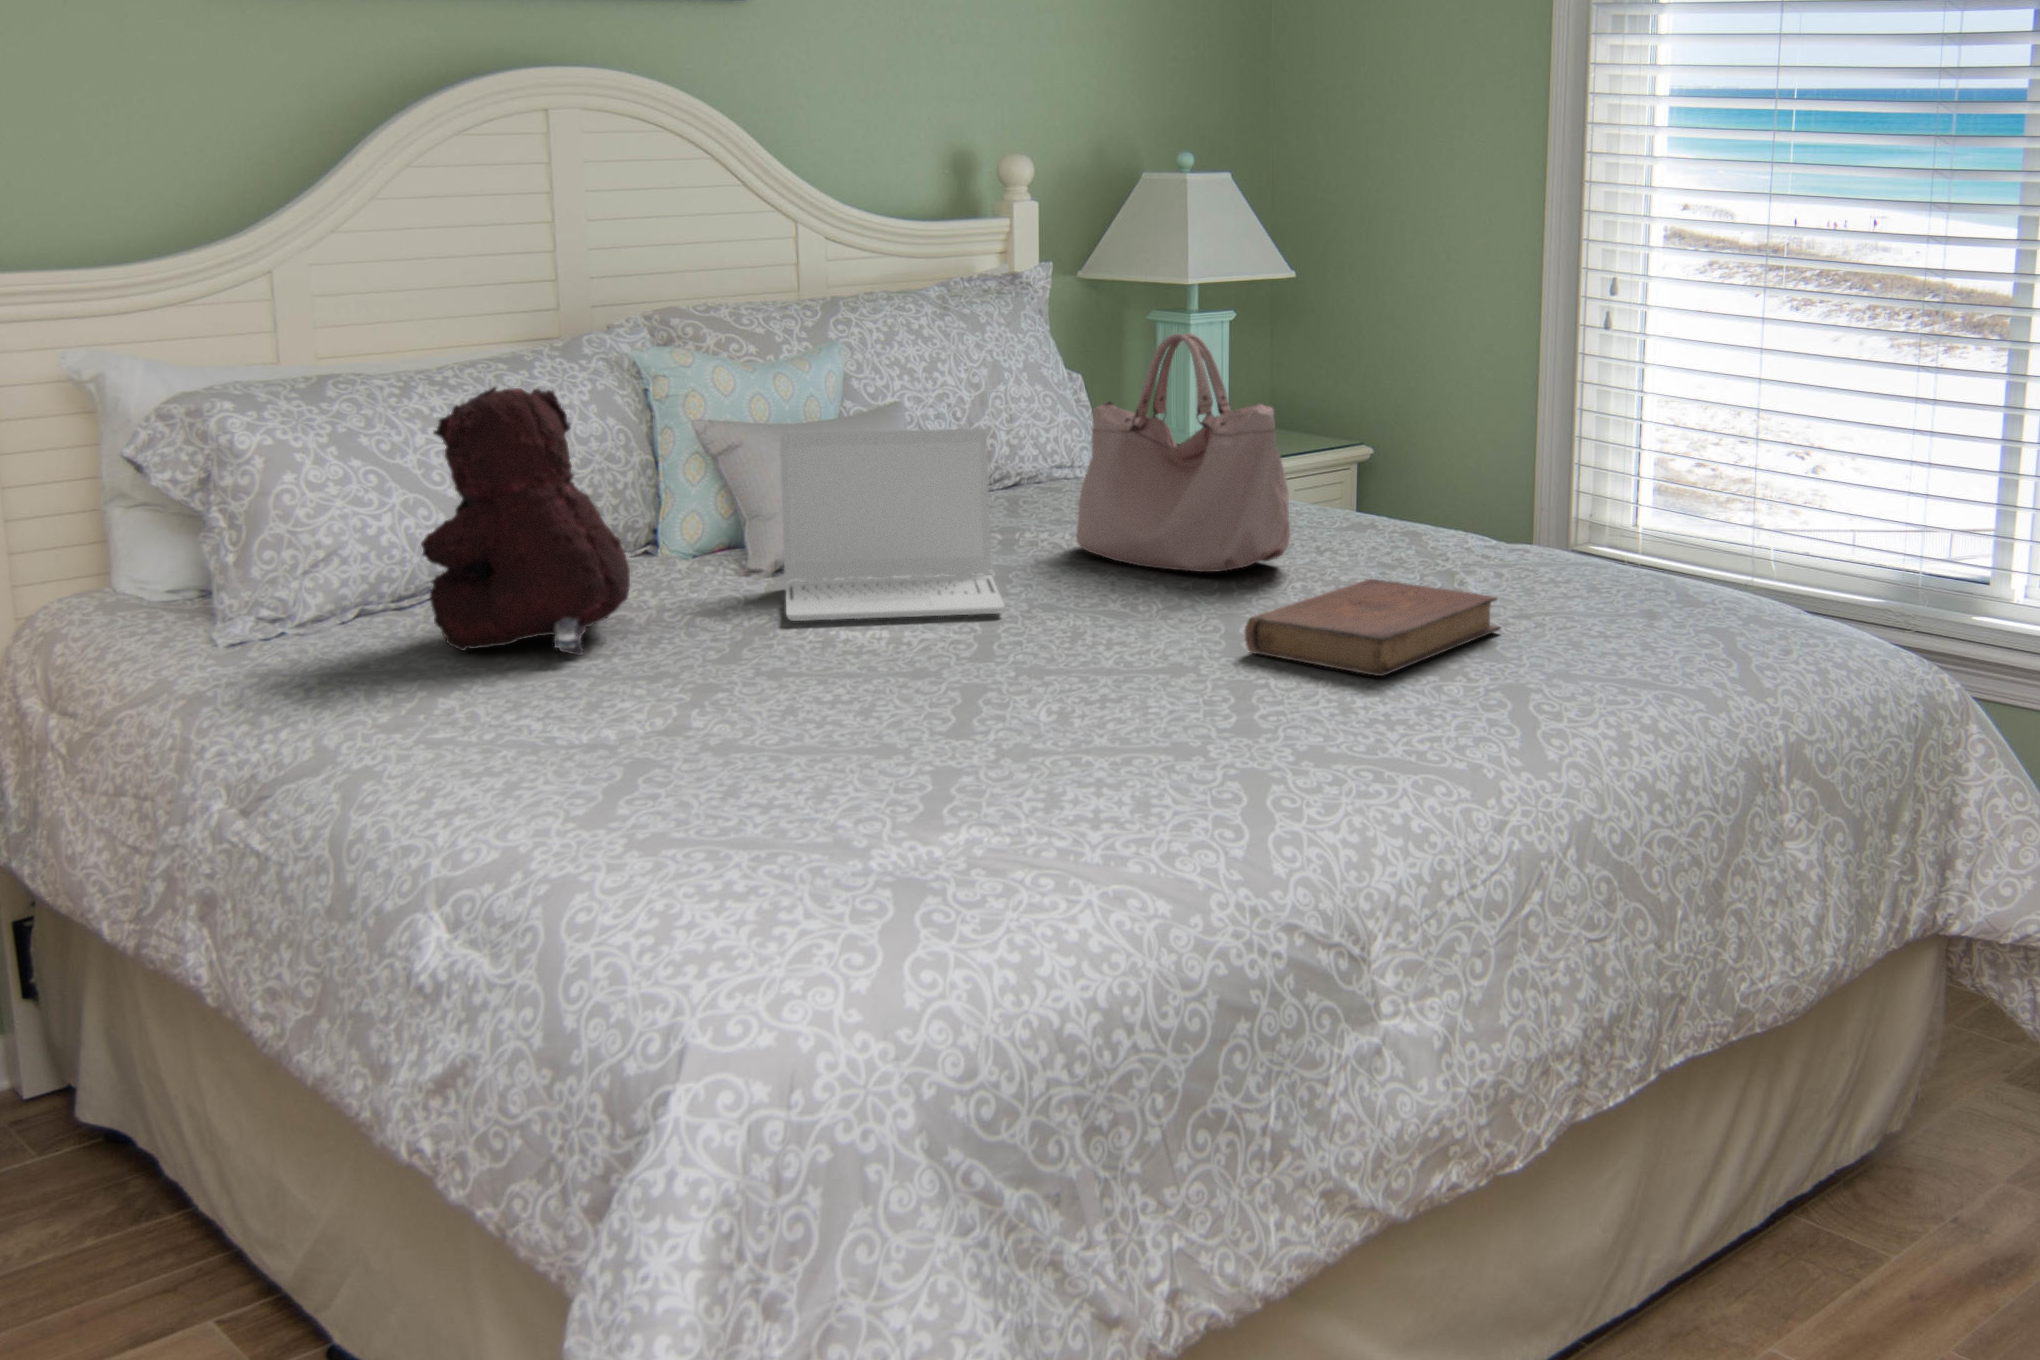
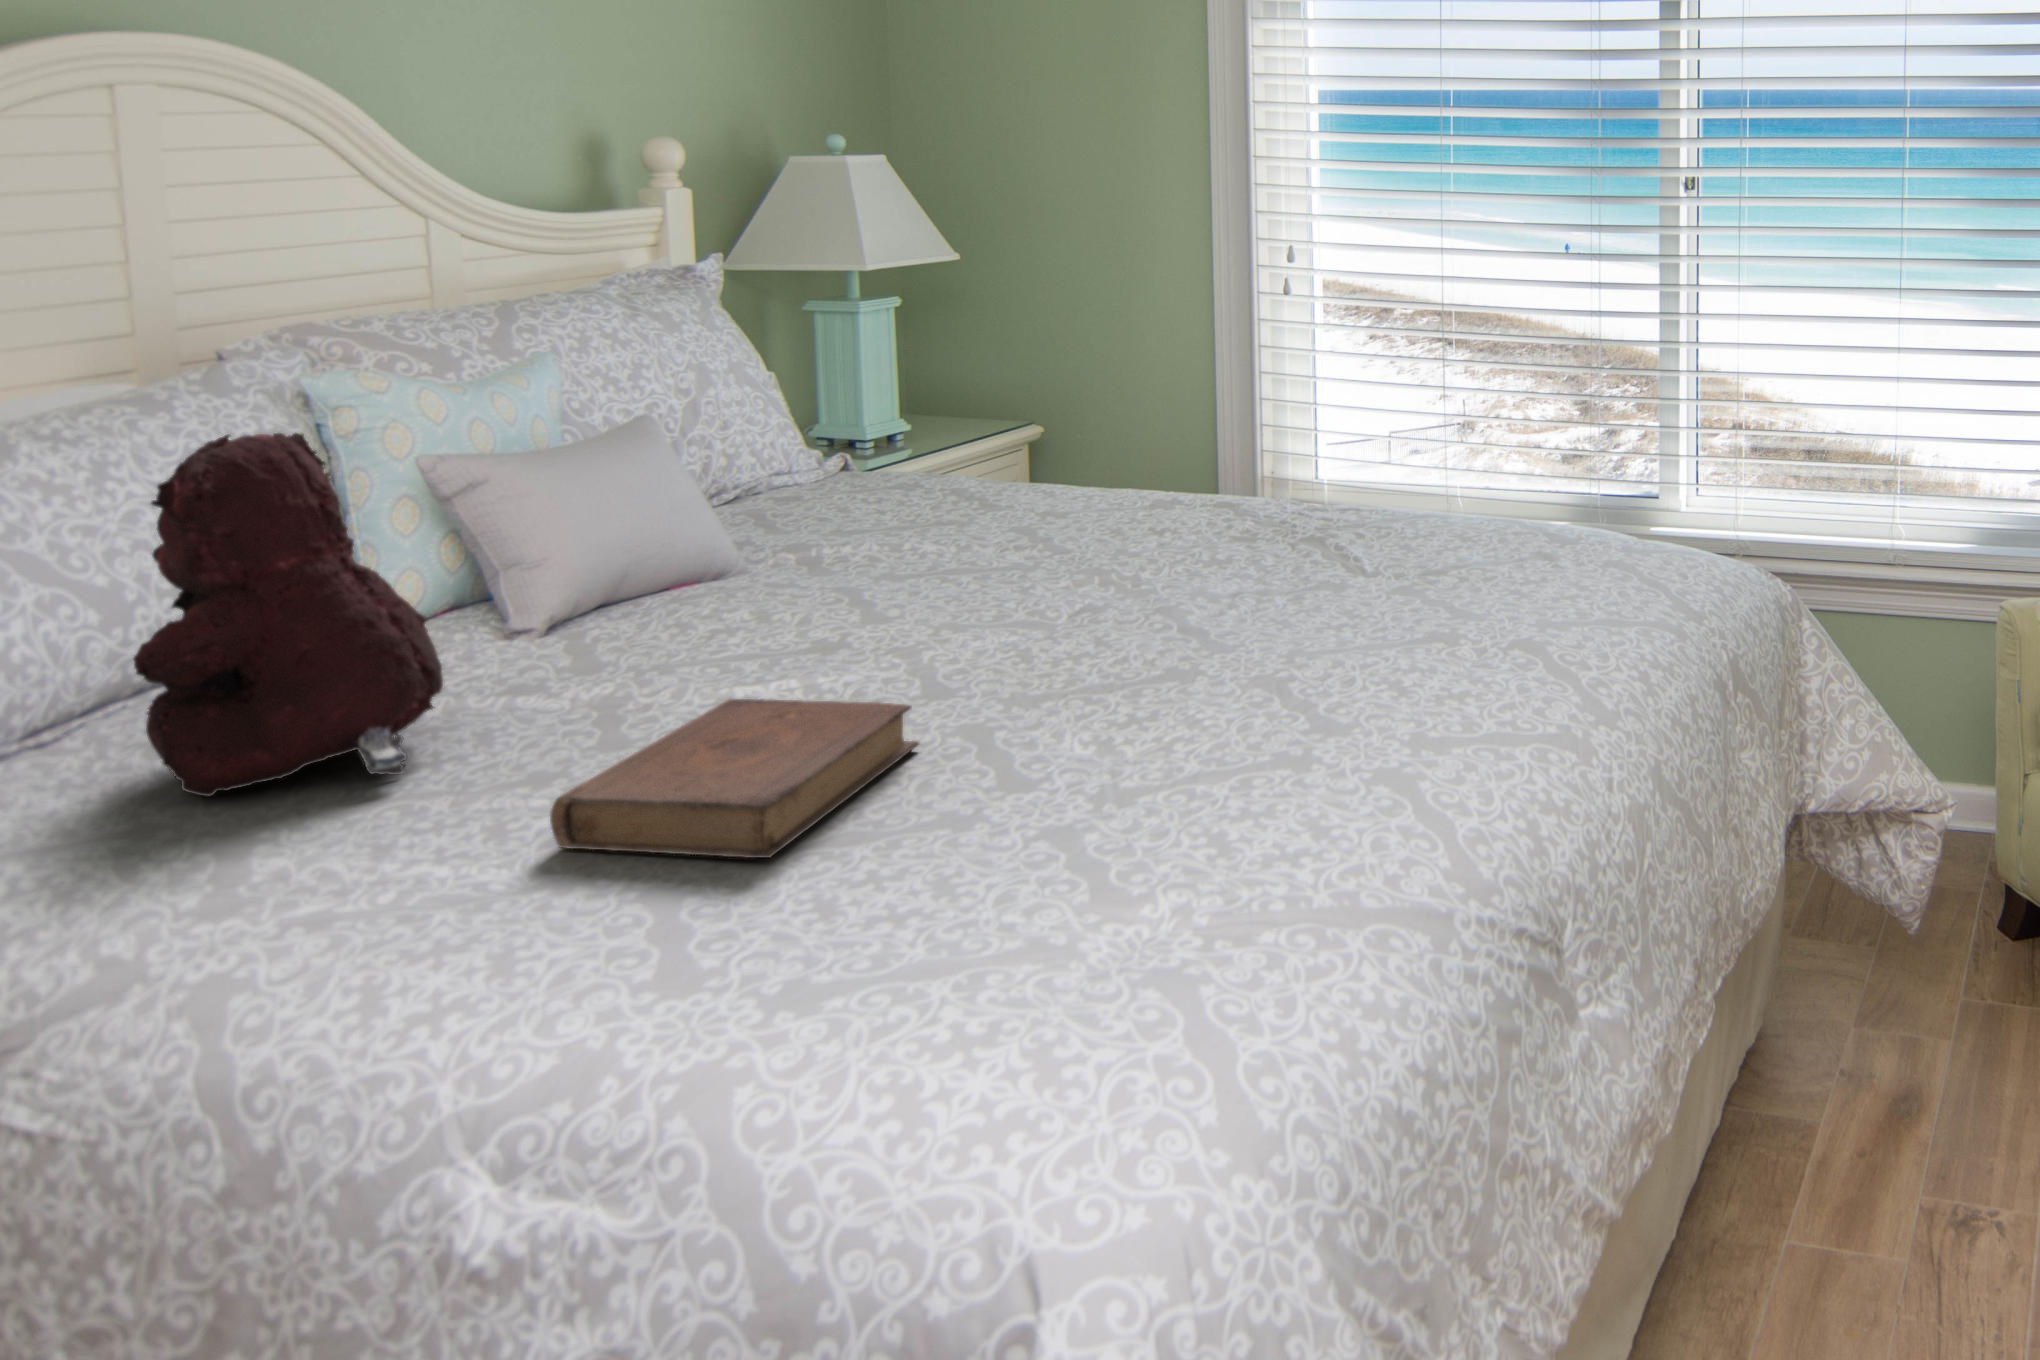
handbag: present [1076,333,1290,572] -> none [896,316,1157,569]
laptop: present [780,429,1005,621] -> none [574,436,903,687]
book: present [1245,579,1501,676] -> present [550,699,919,858]

